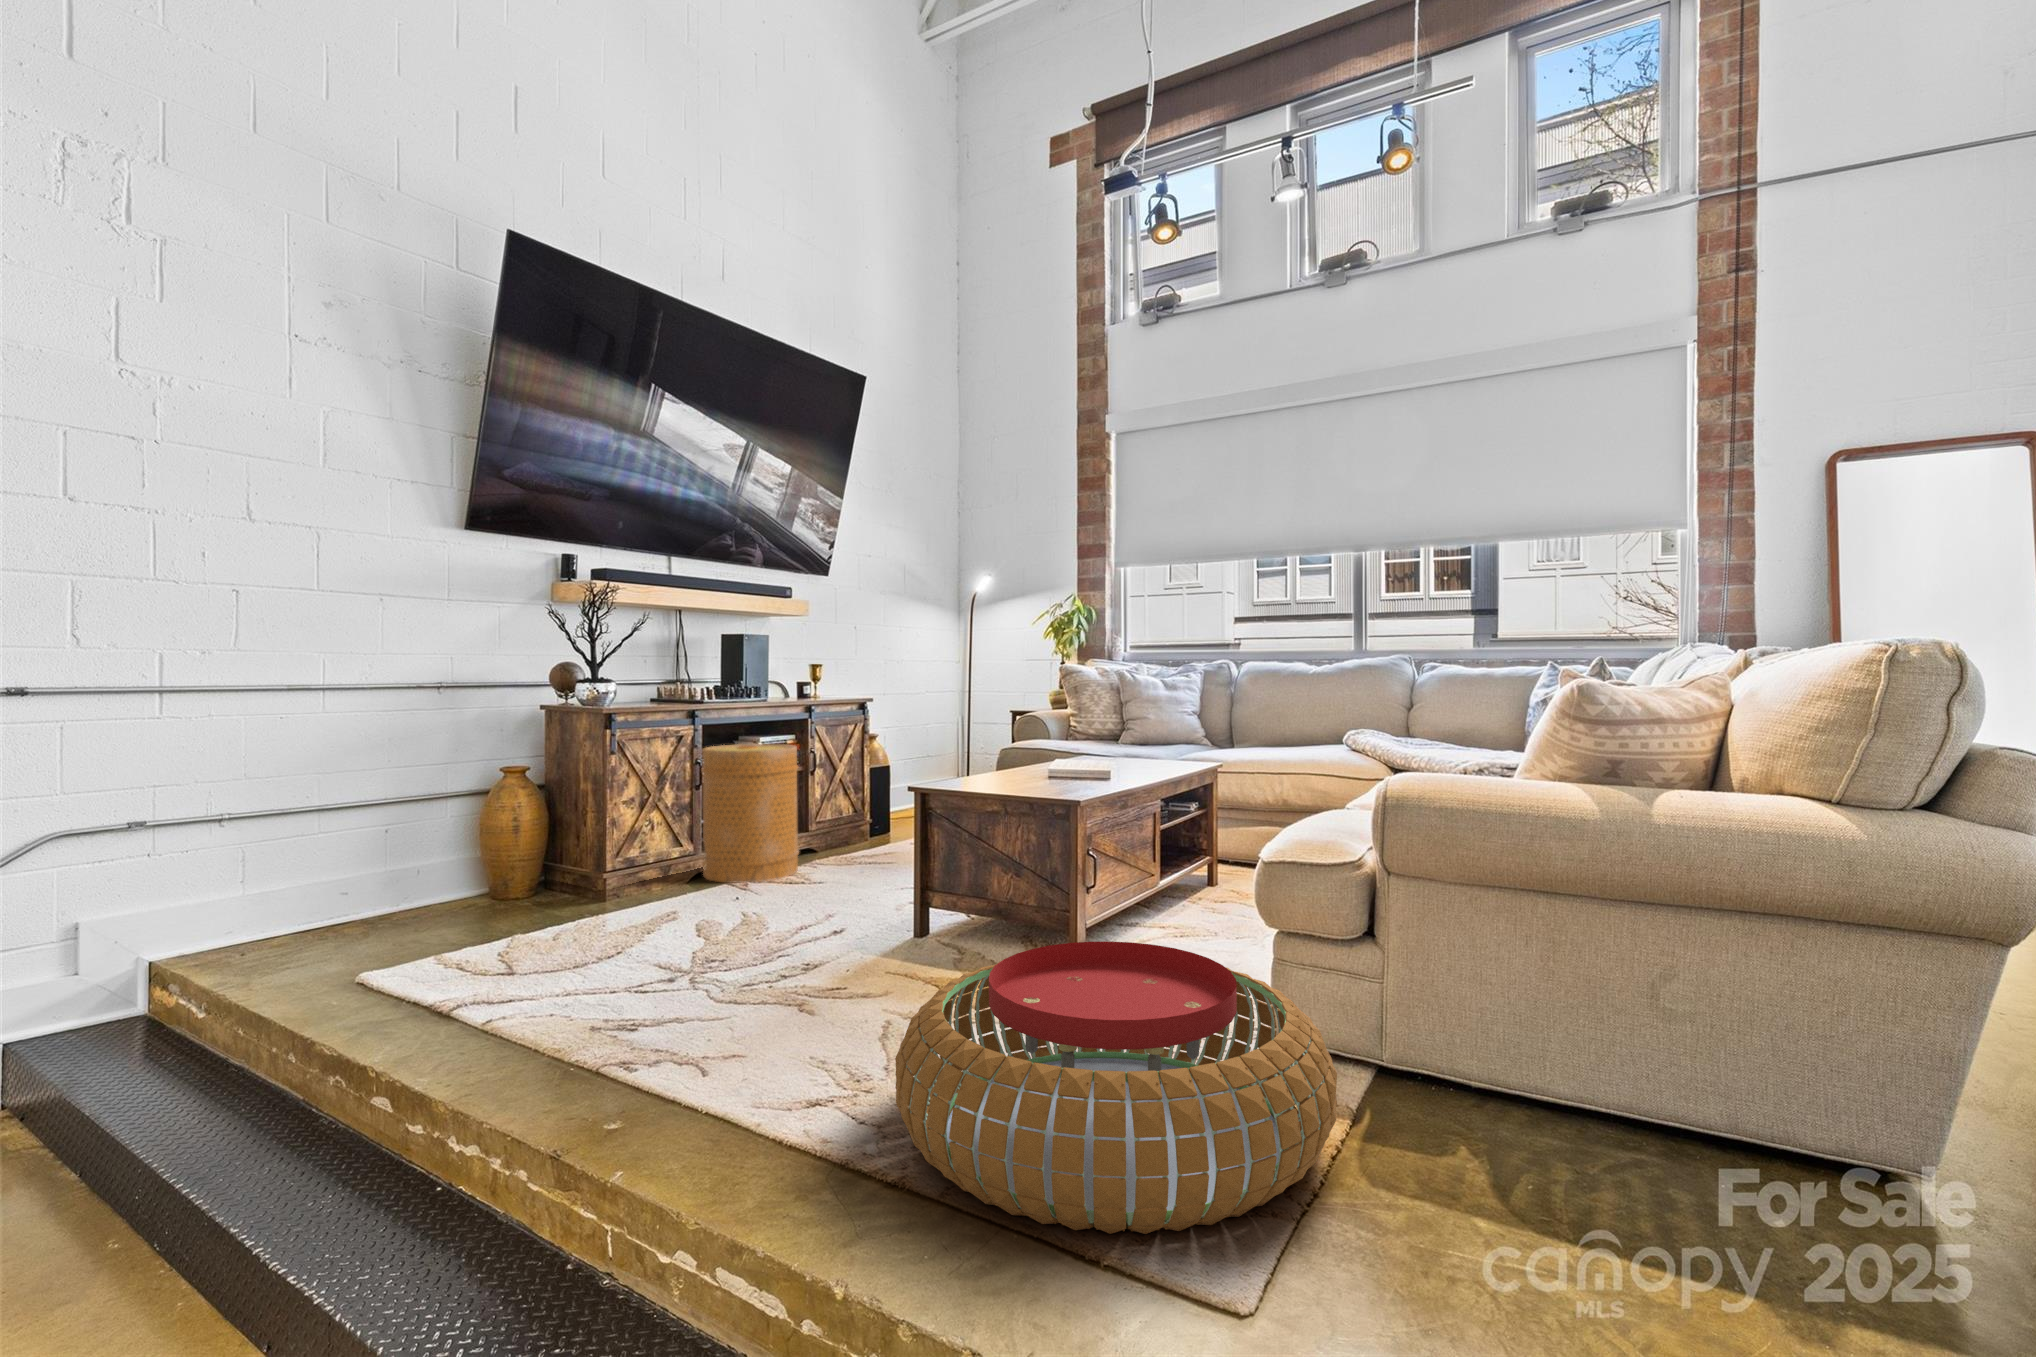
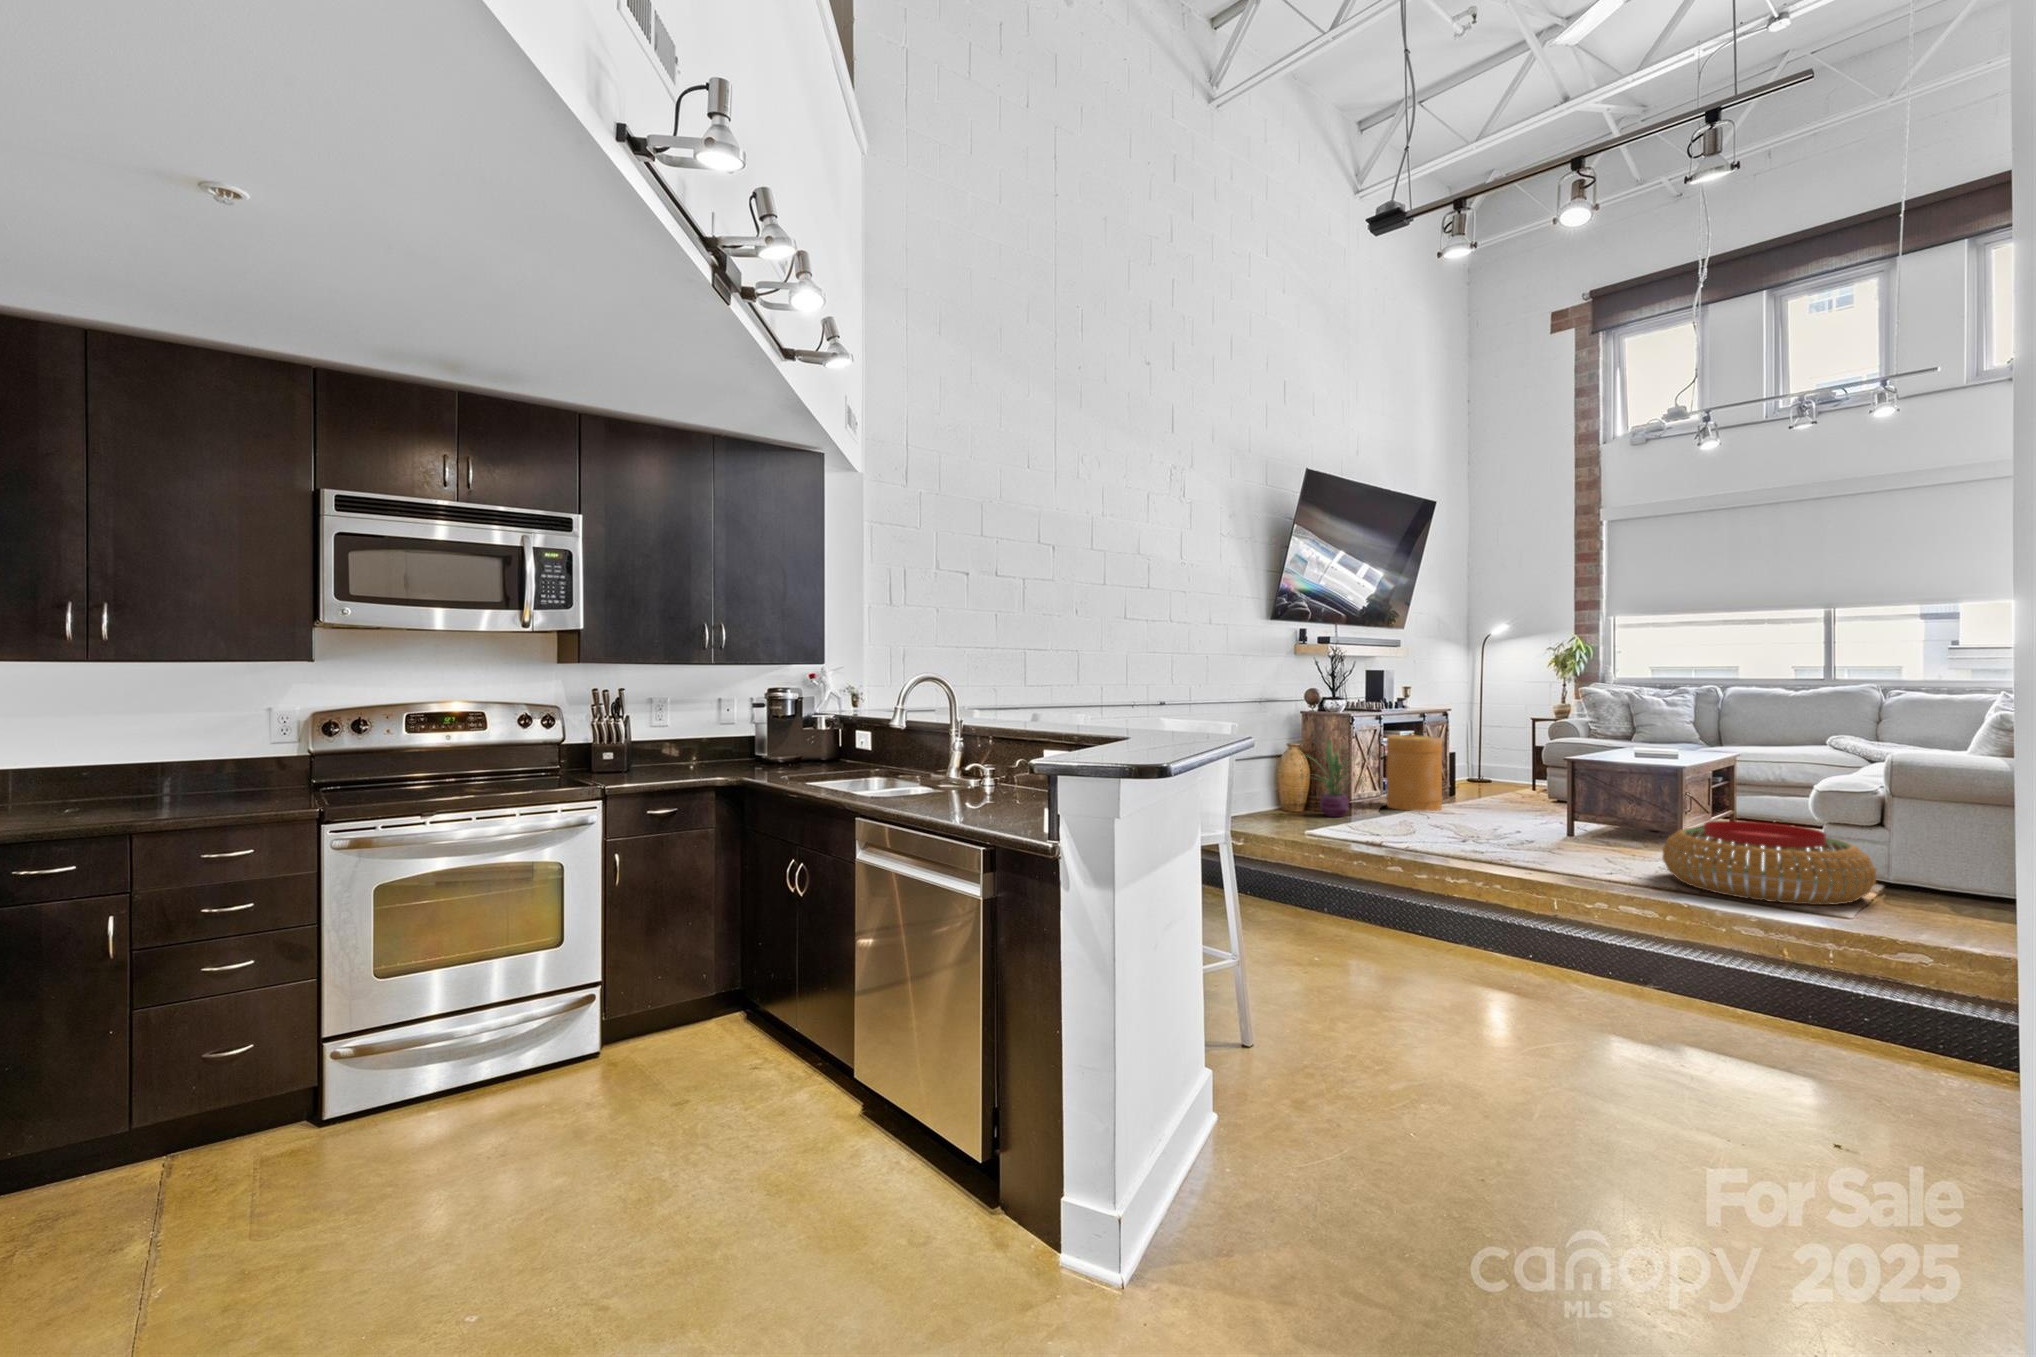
decorative plant: none [436,757,627,915] -> present [1302,740,1350,817]

